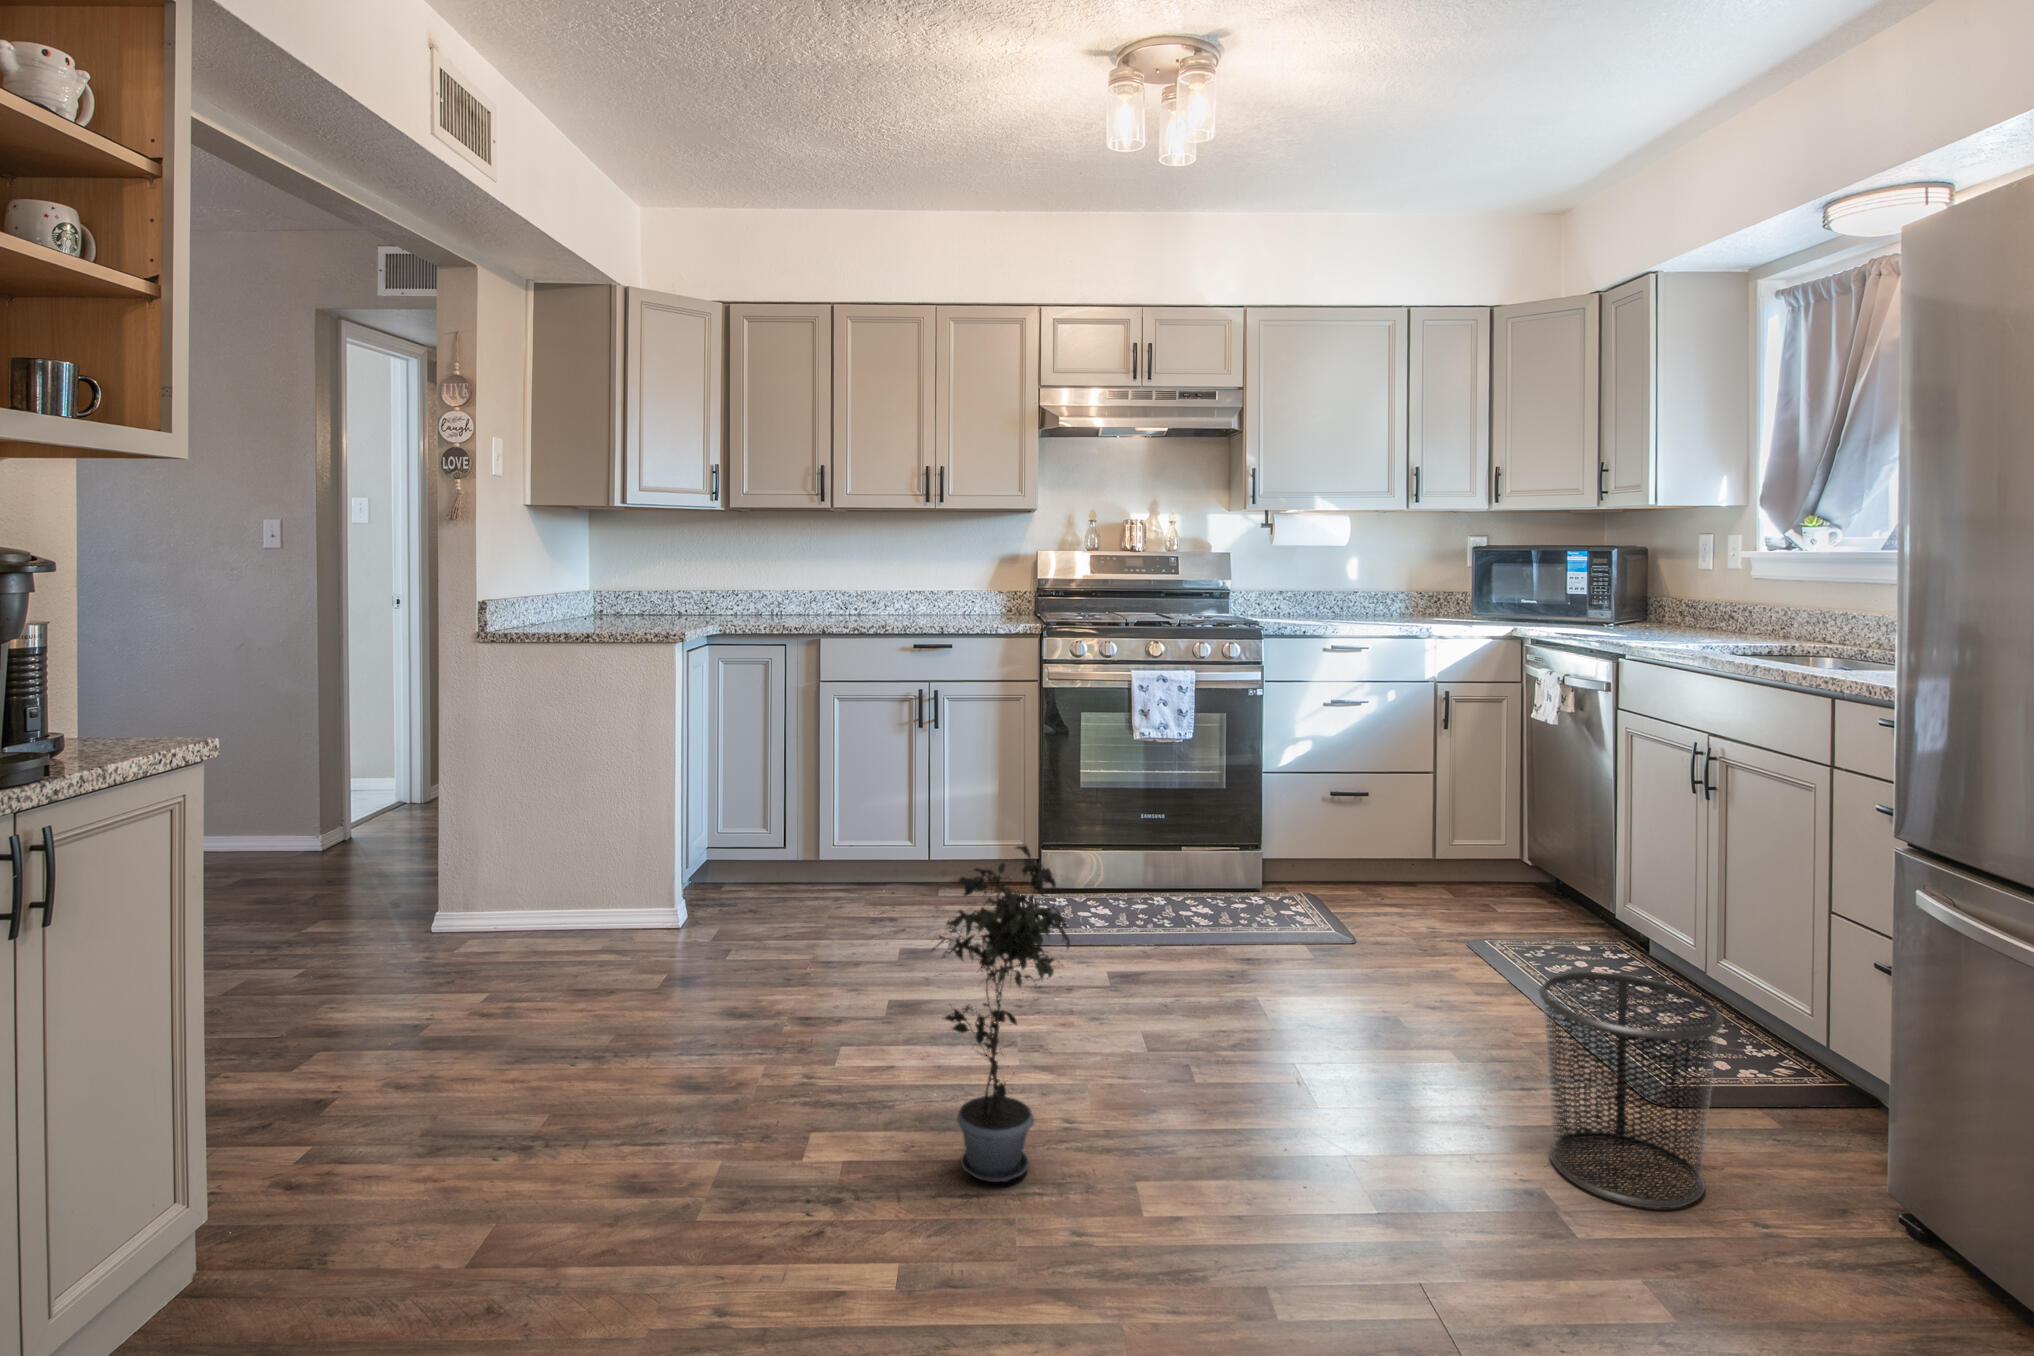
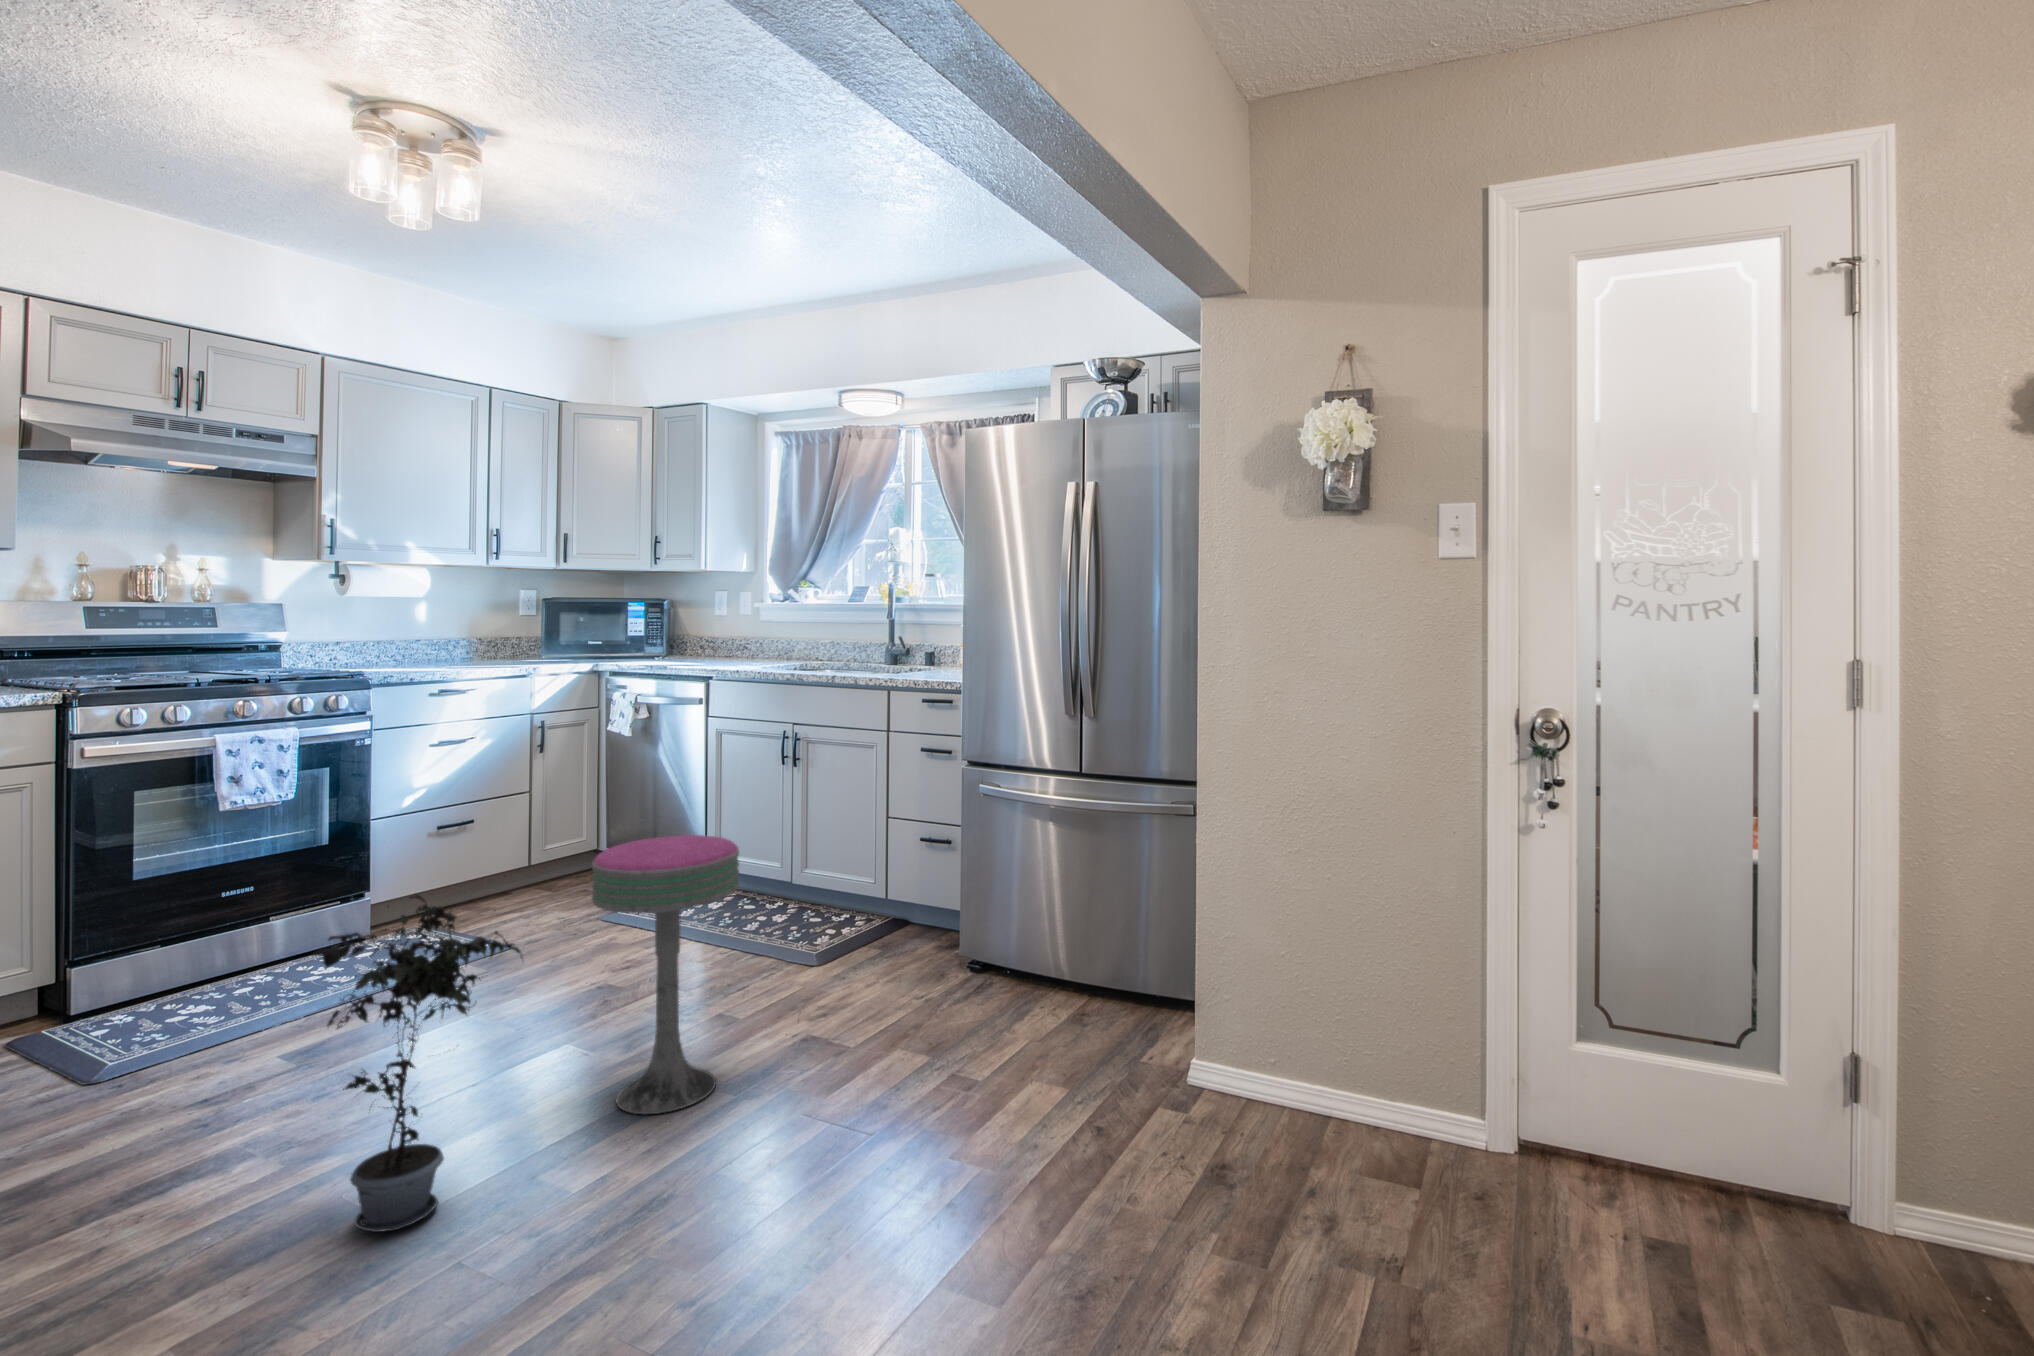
bar stool: none [1220,845,1402,1214] -> present [592,835,739,1114]
waste bin: present [1539,972,1723,1208] -> none [779,879,885,1018]

